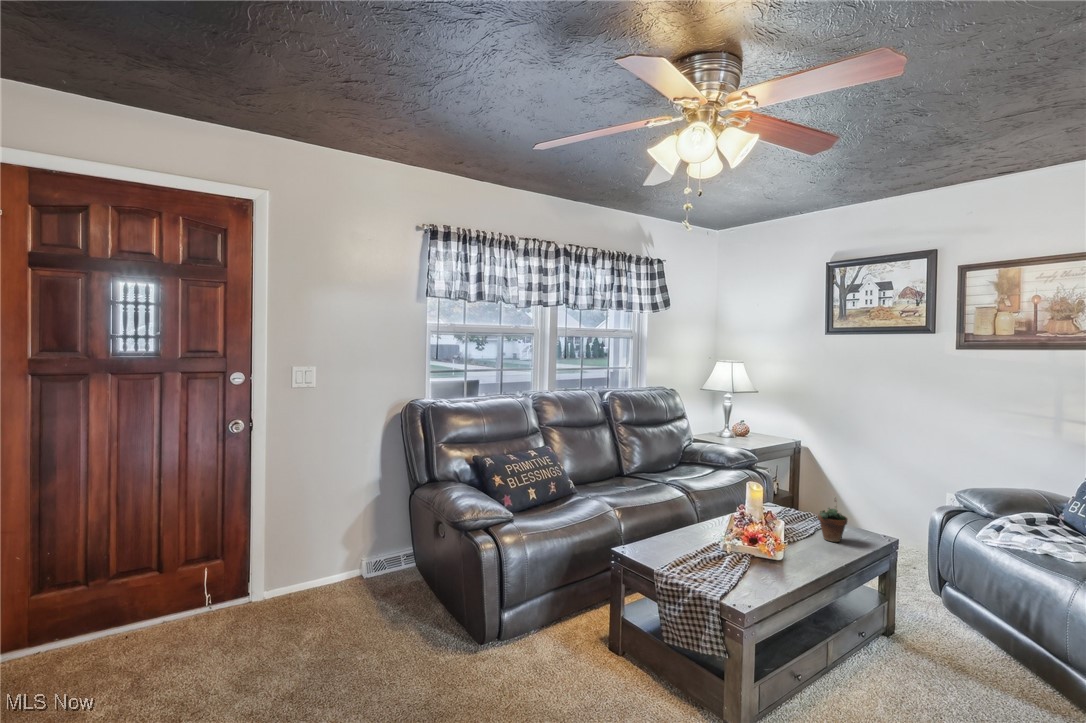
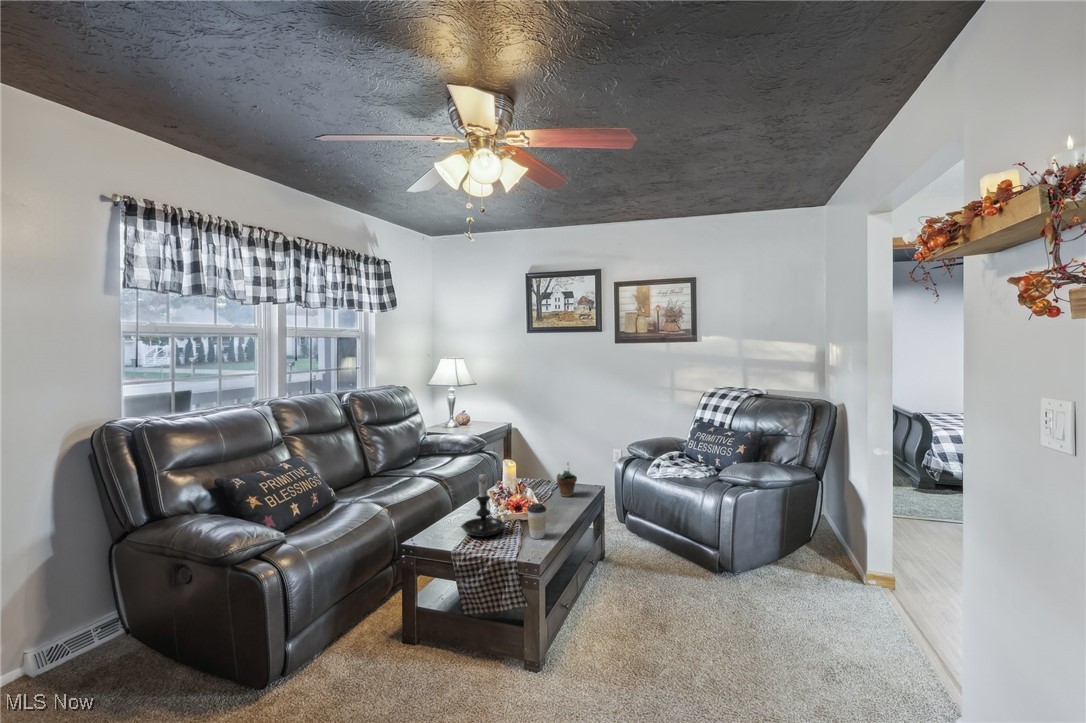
candle holder: none [675,489,727,564] -> present [461,474,505,537]
coffee cup: none [750,539,775,583] -> present [528,503,546,539]

